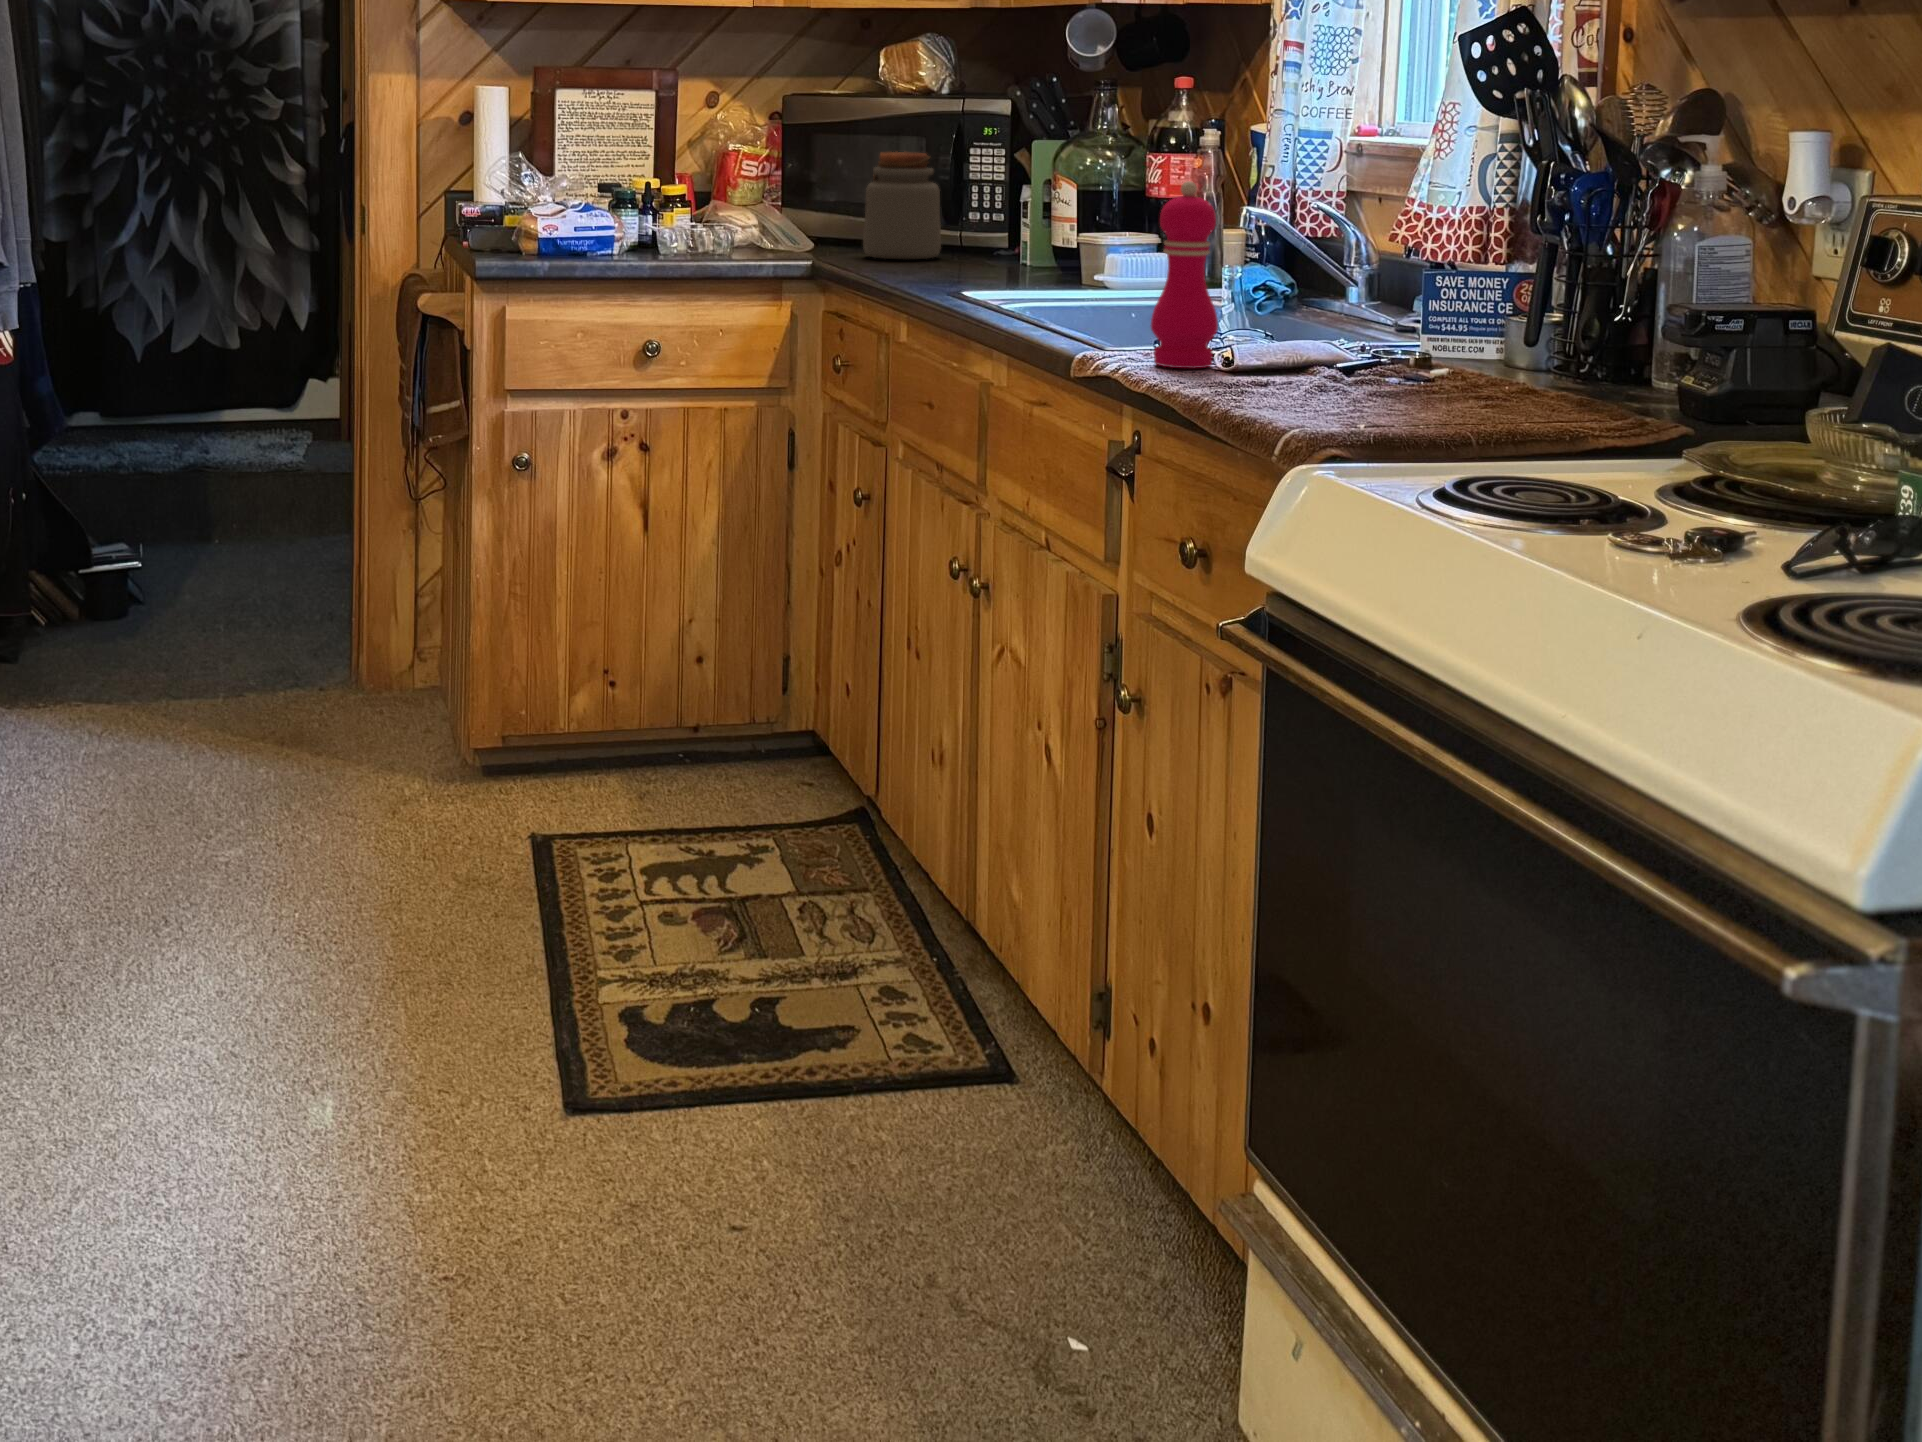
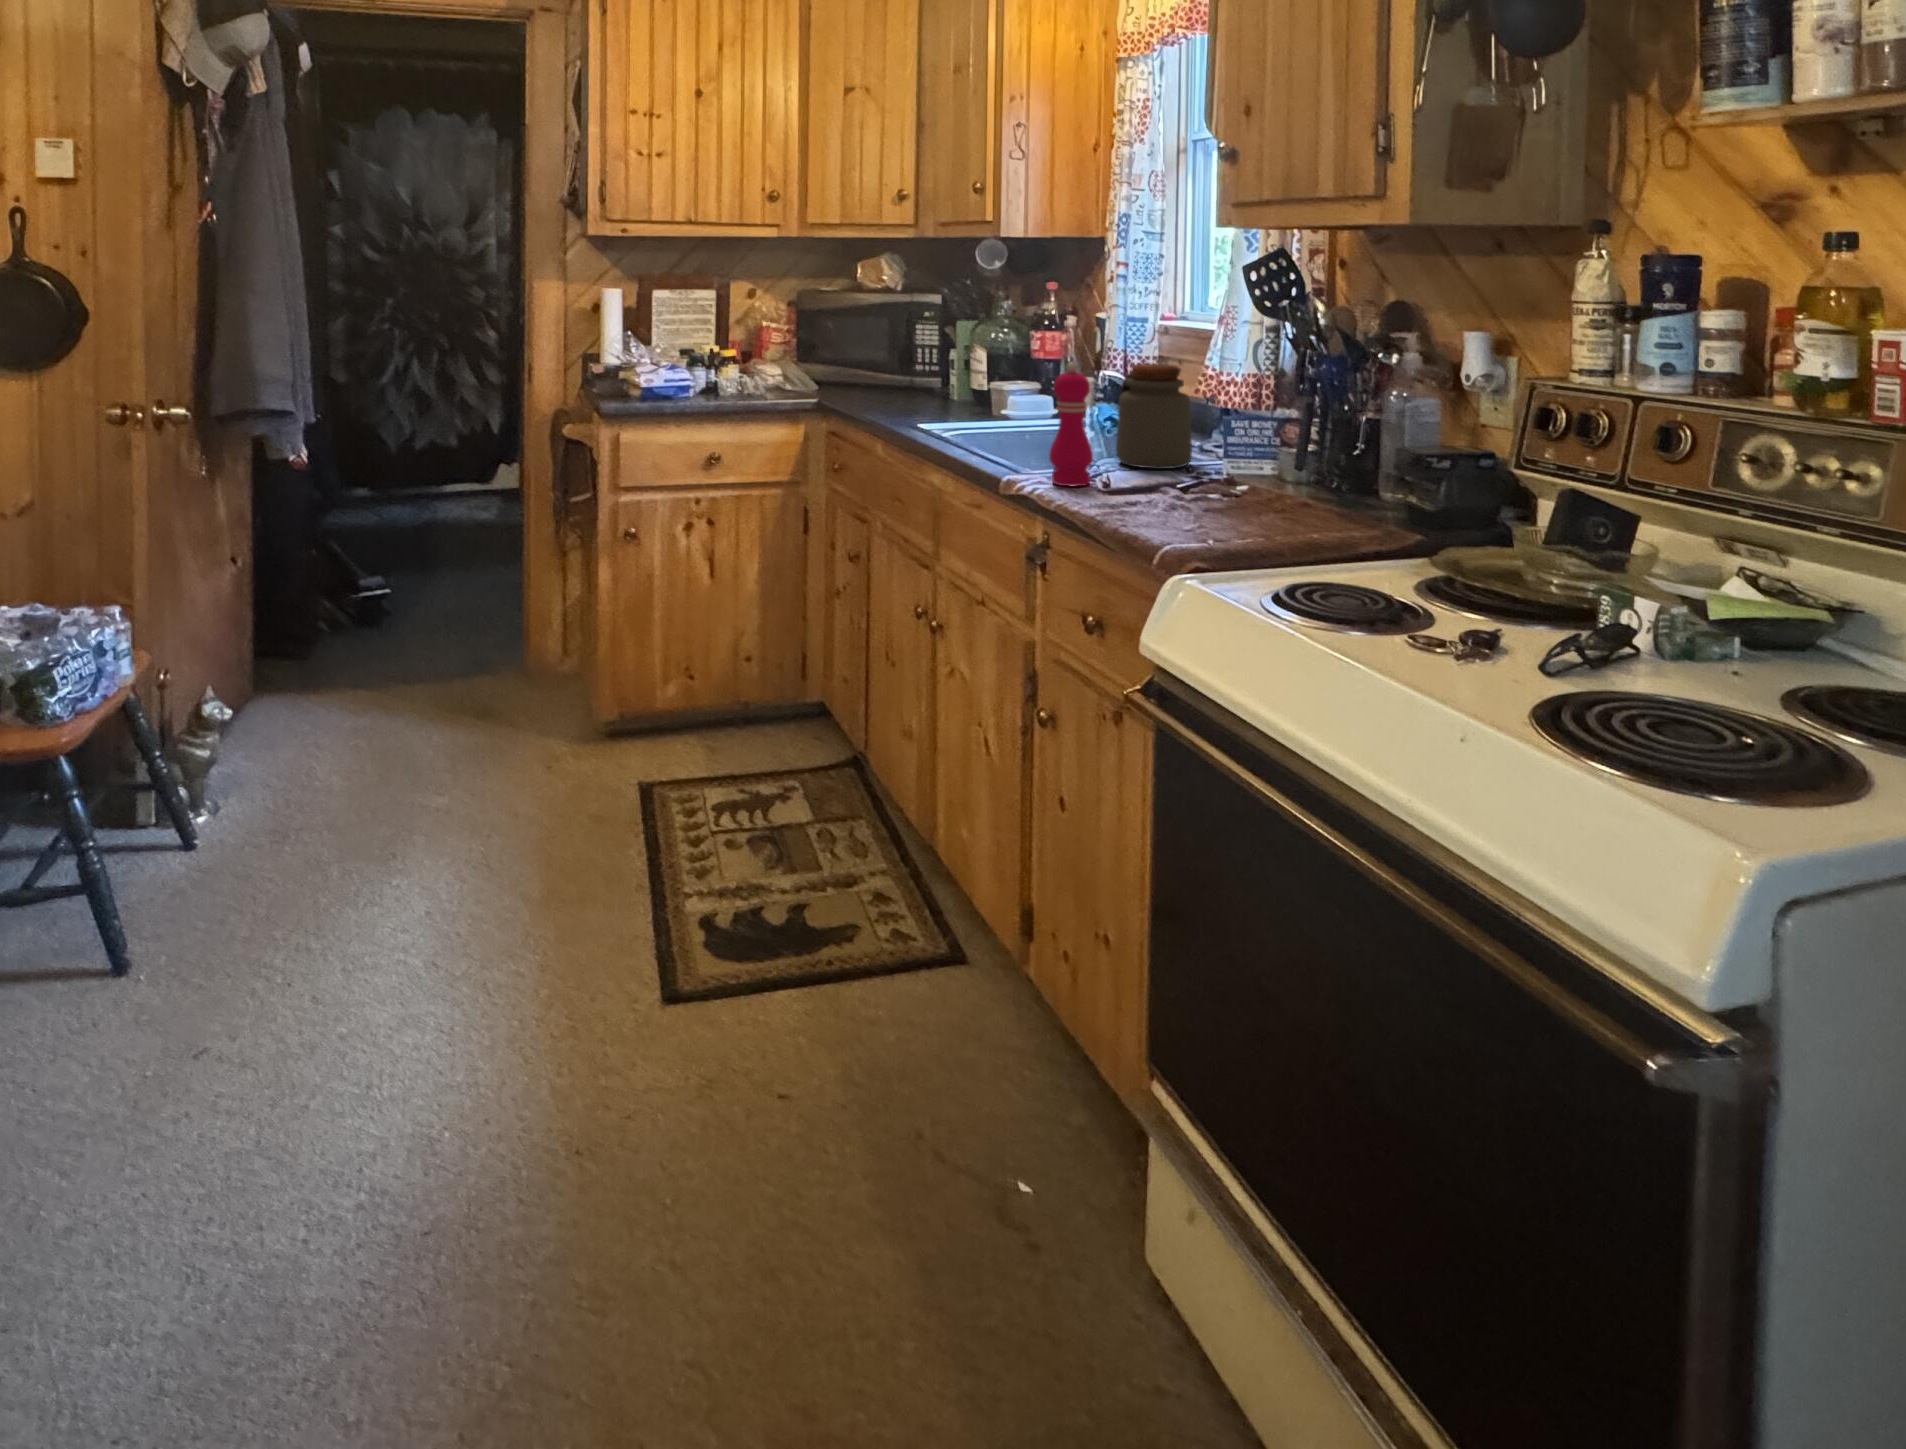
jar: present [863,152,941,259] -> present [1116,364,1192,469]

